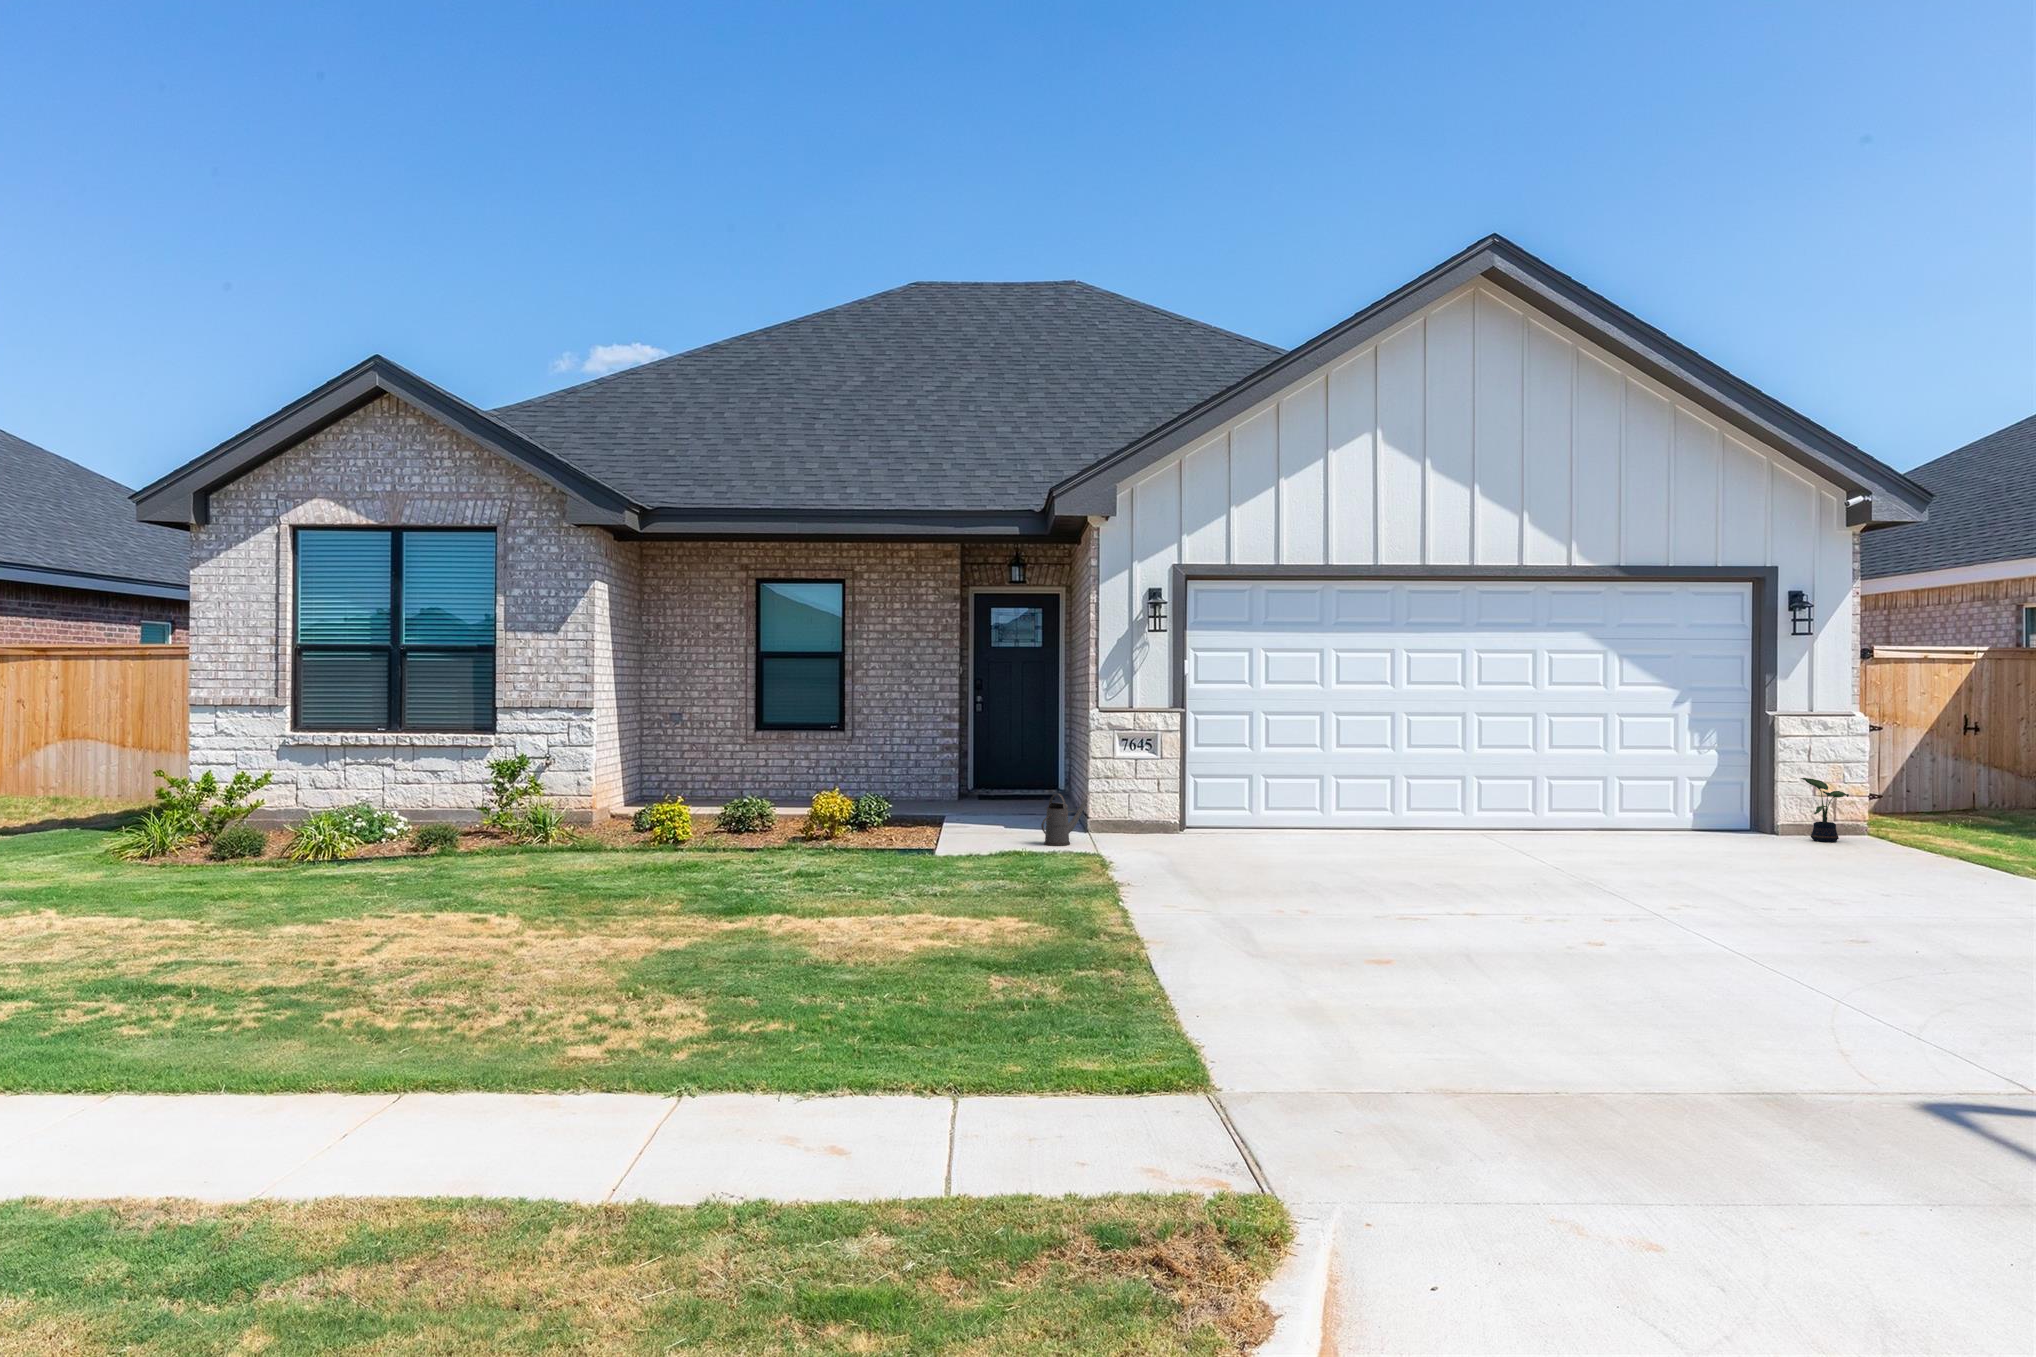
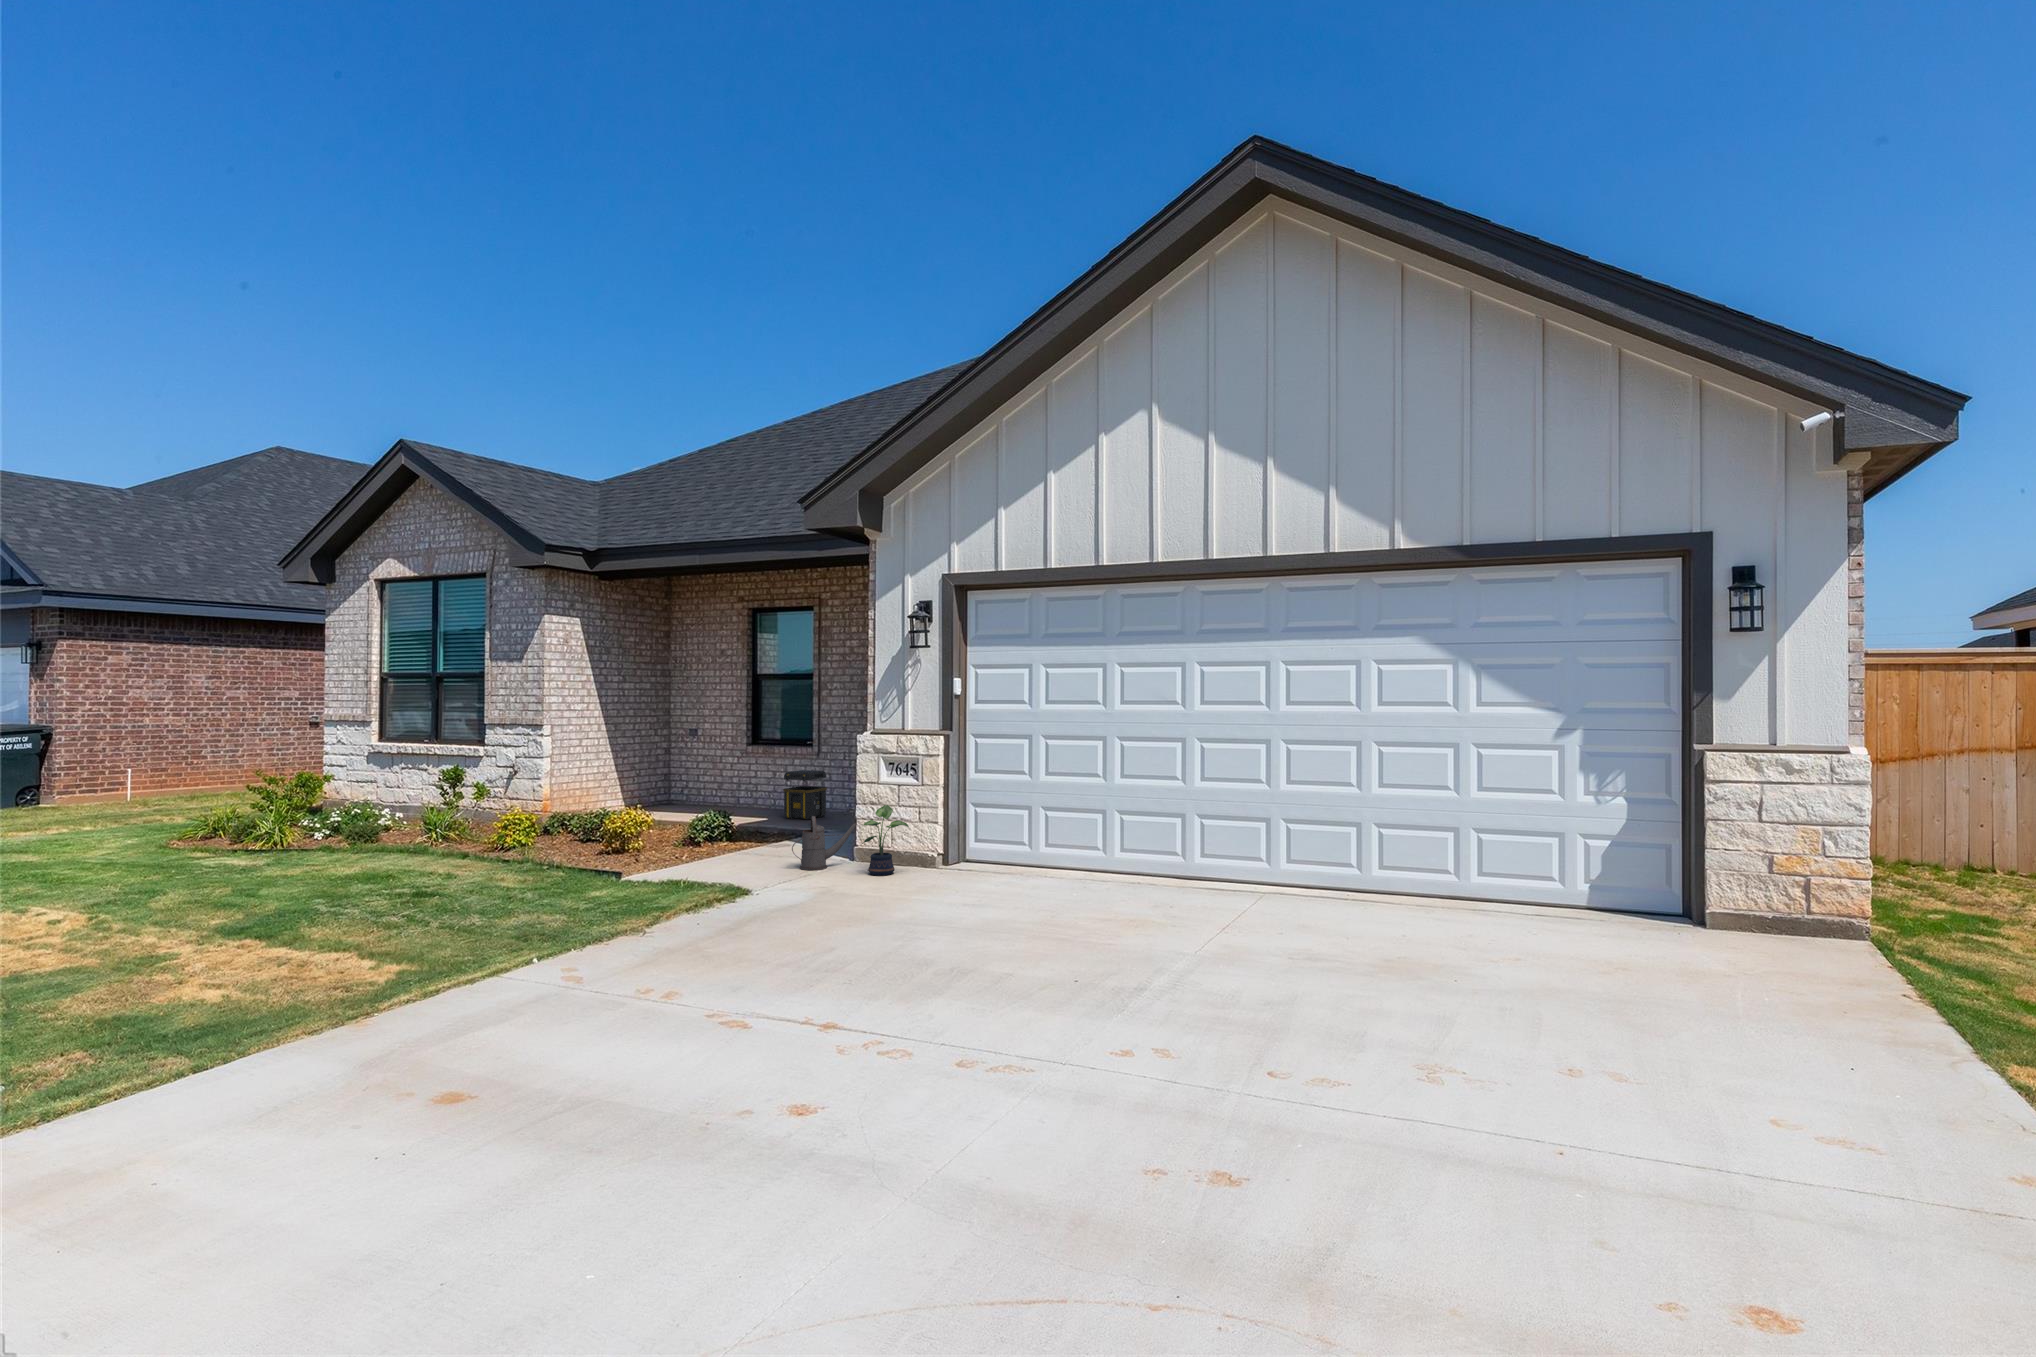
toolbox: none [826,758,864,812] -> present [783,770,827,820]
potted plant: present [1801,778,1849,842] -> present [862,805,909,876]

